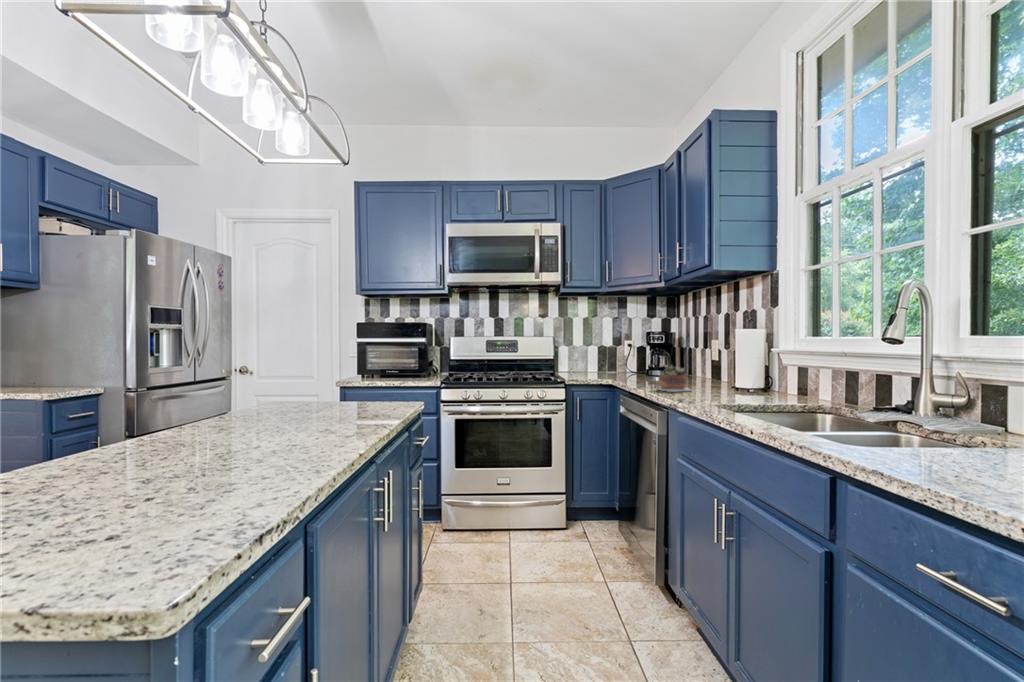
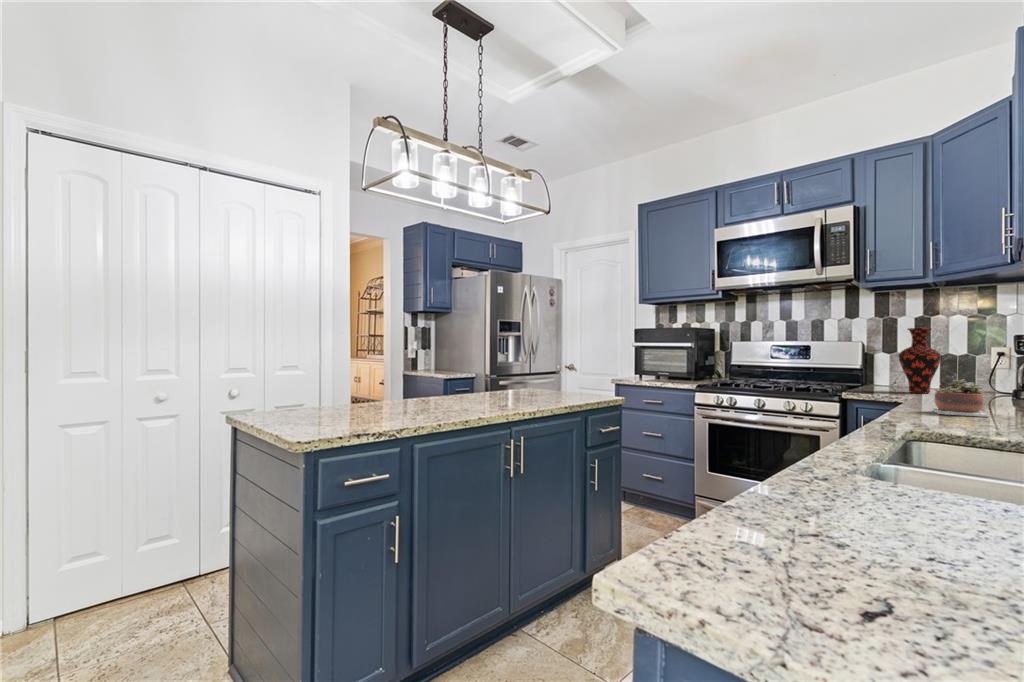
vase: none [586,327,611,376] -> present [899,328,941,393]

